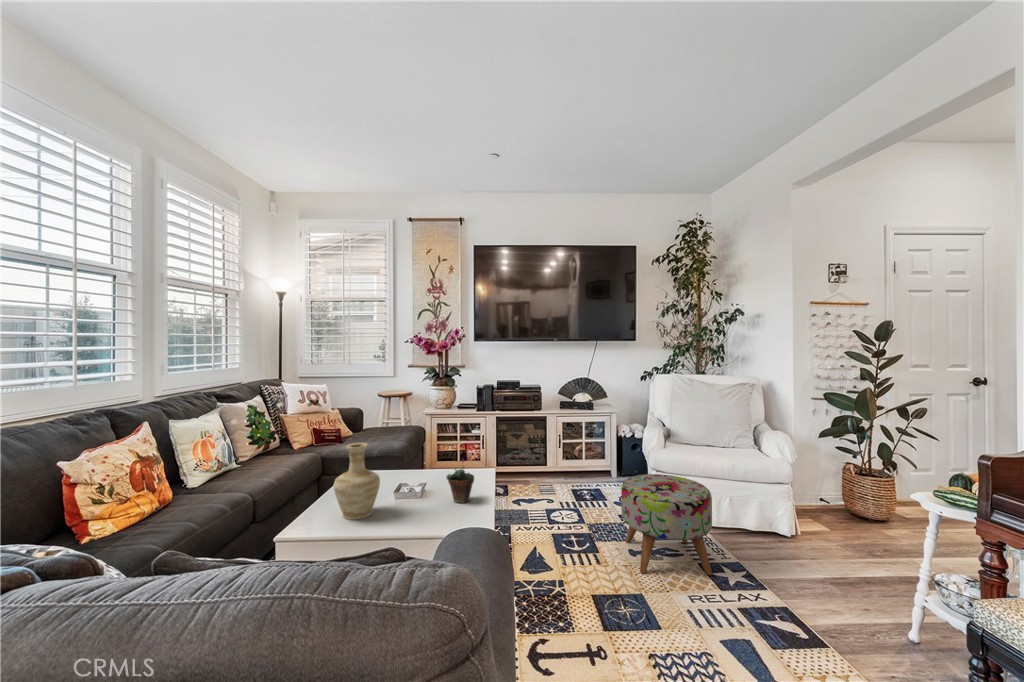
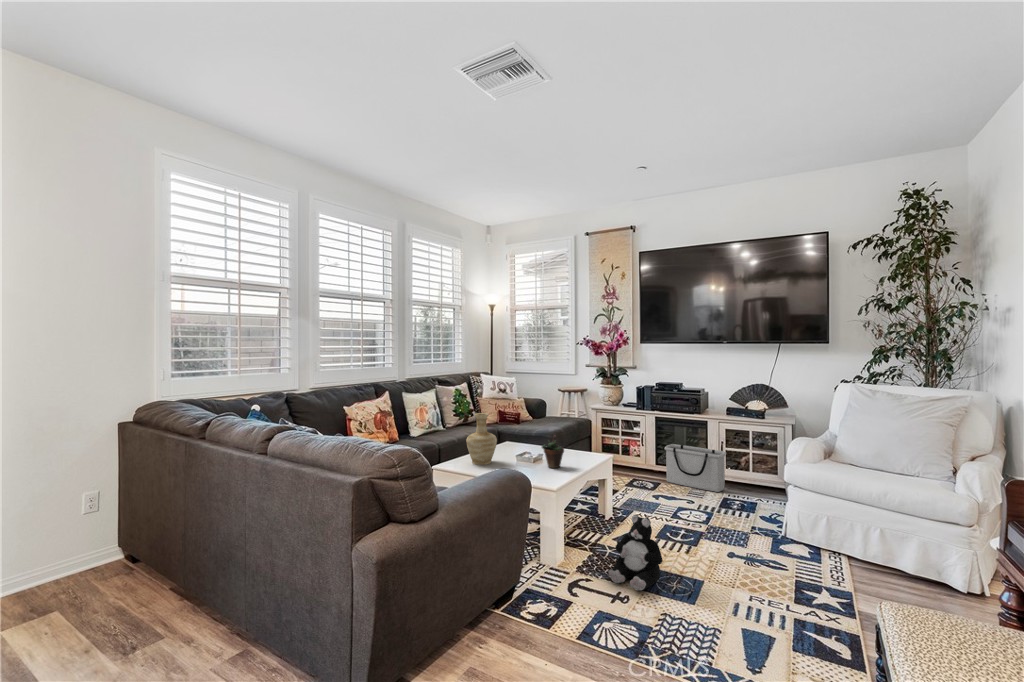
storage bin: none [510,443,566,485] -> present [664,444,726,492]
ottoman: present [621,474,712,575] -> none [719,482,821,594]
plush toy: none [555,540,611,631] -> present [609,515,662,591]

